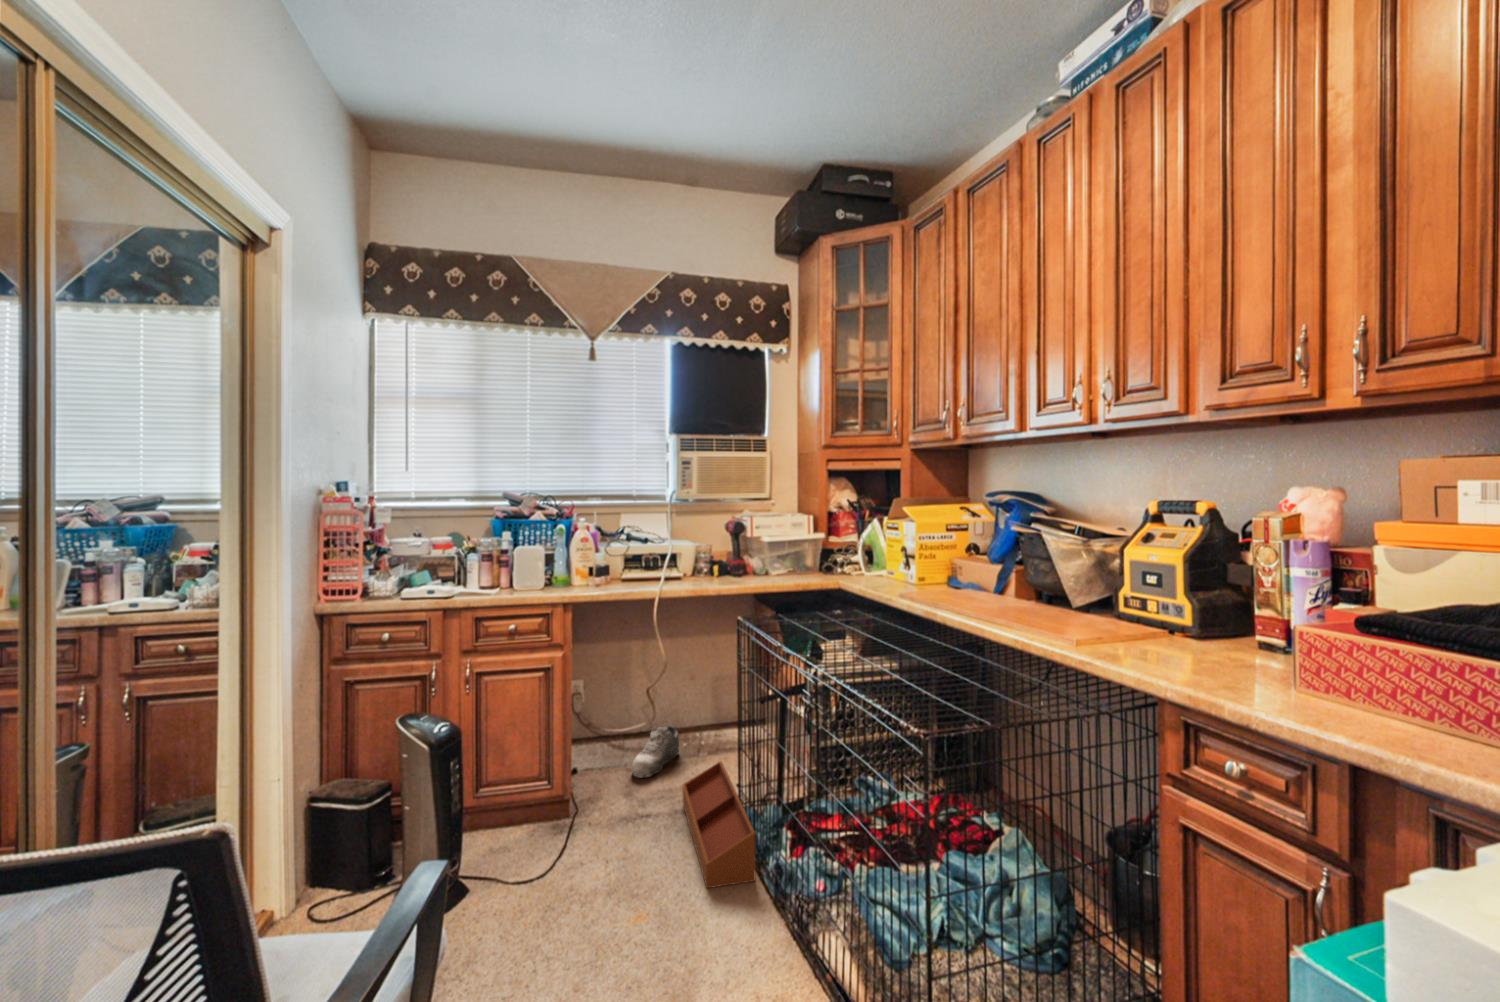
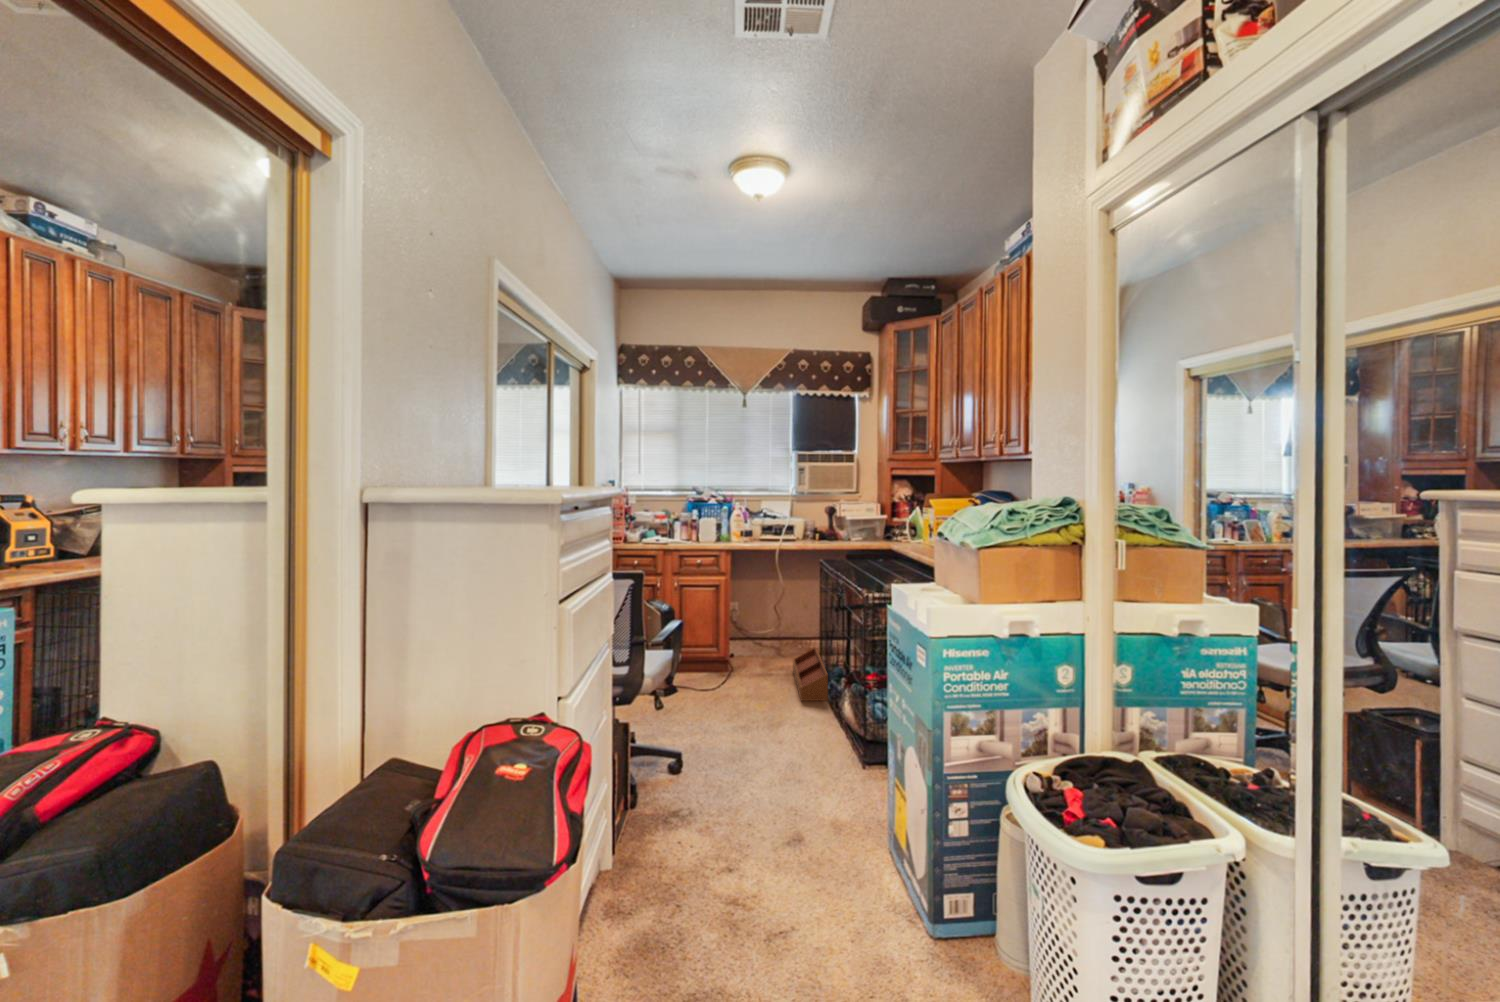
shoe: present [631,725,679,778] -> none [764,631,794,659]

